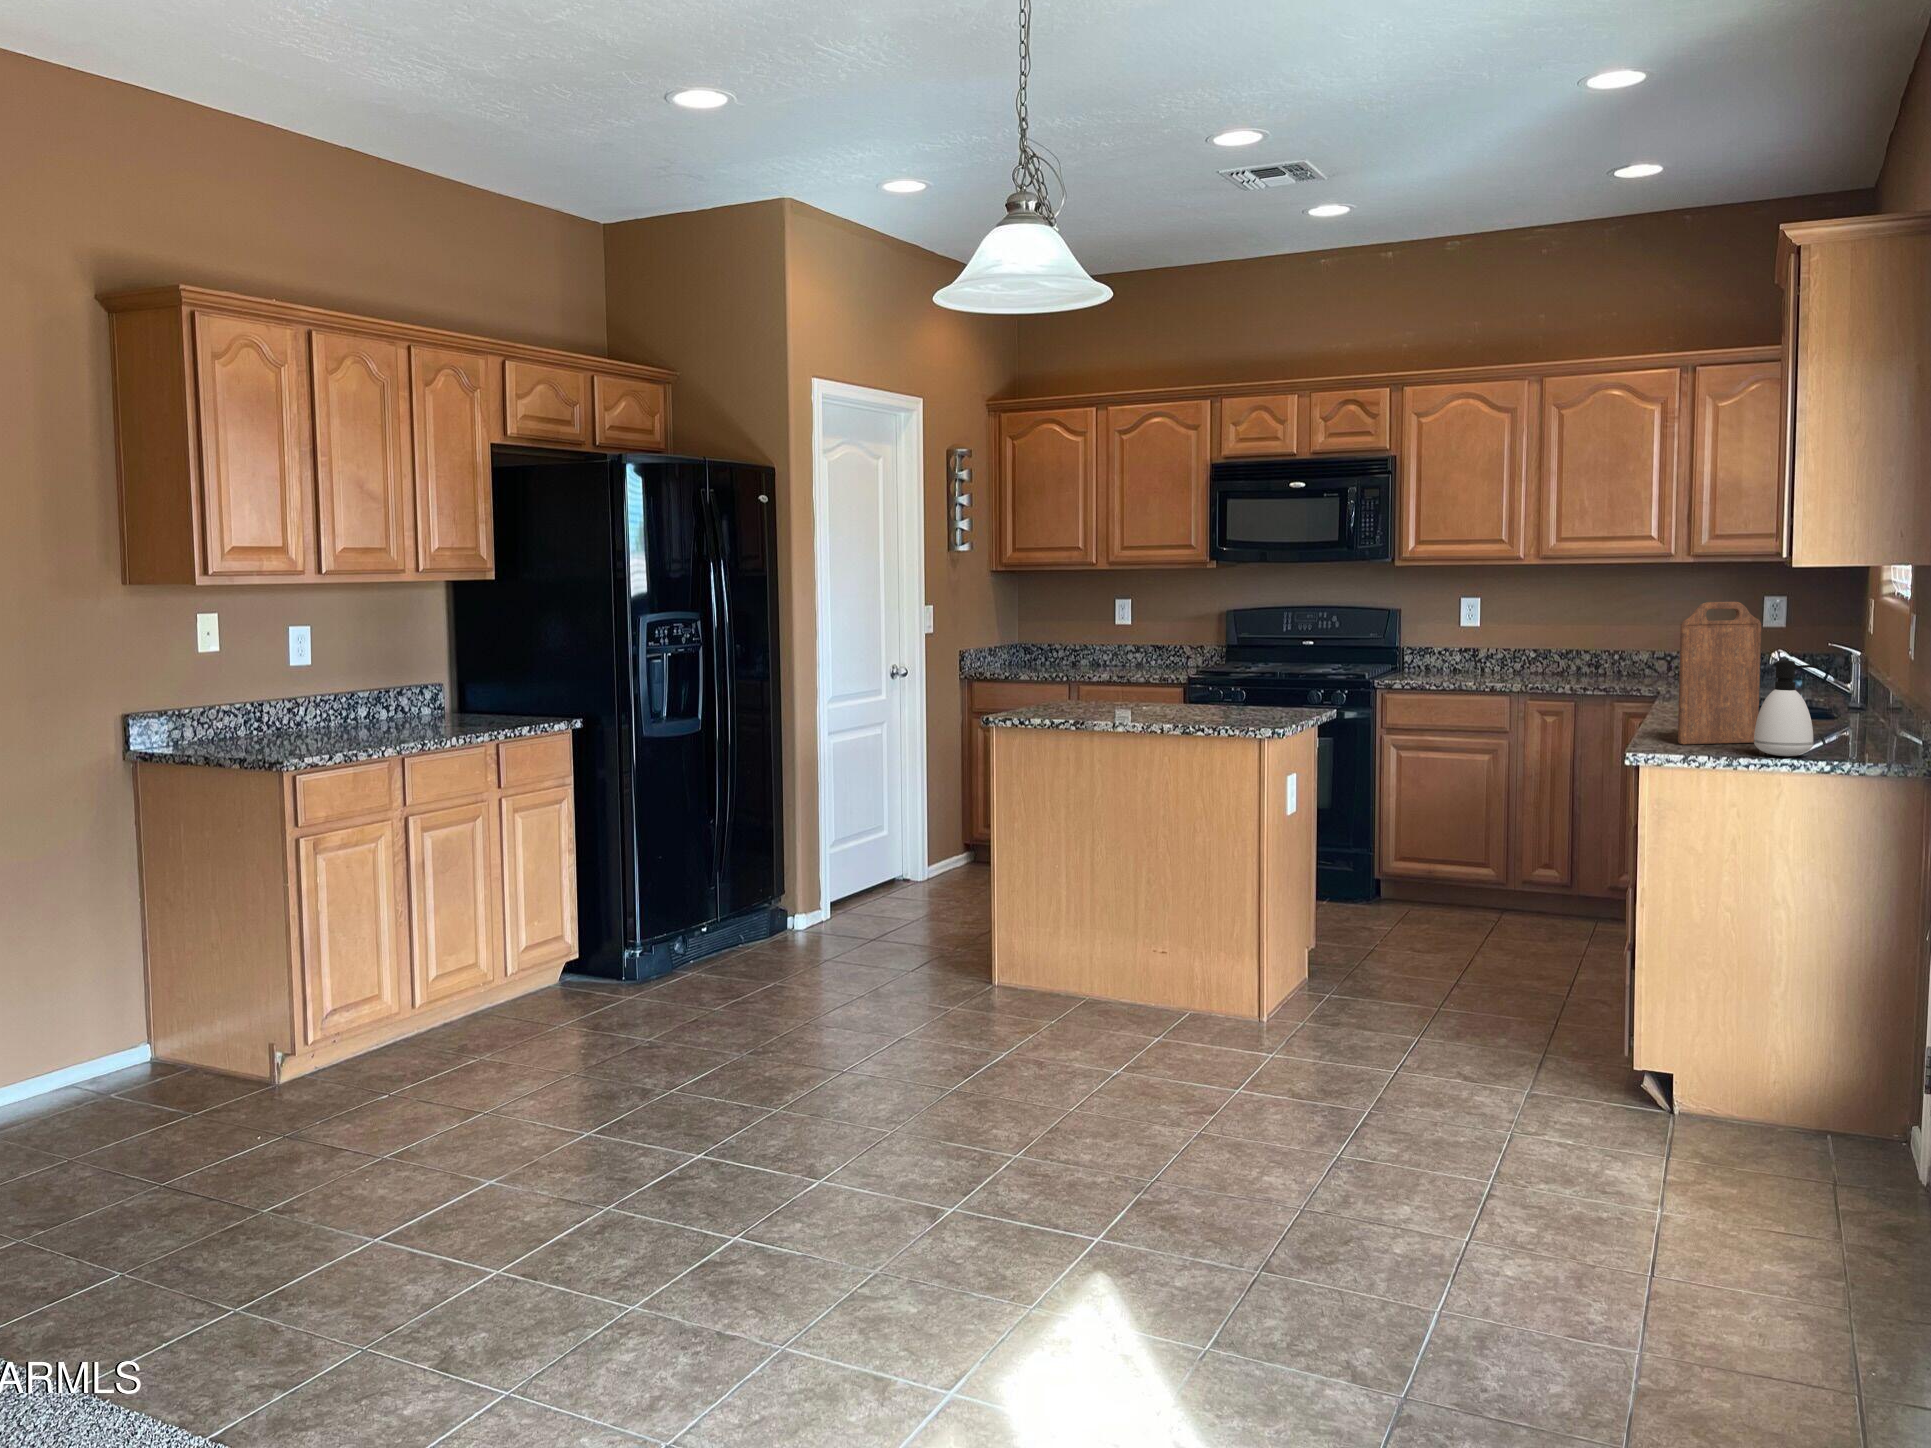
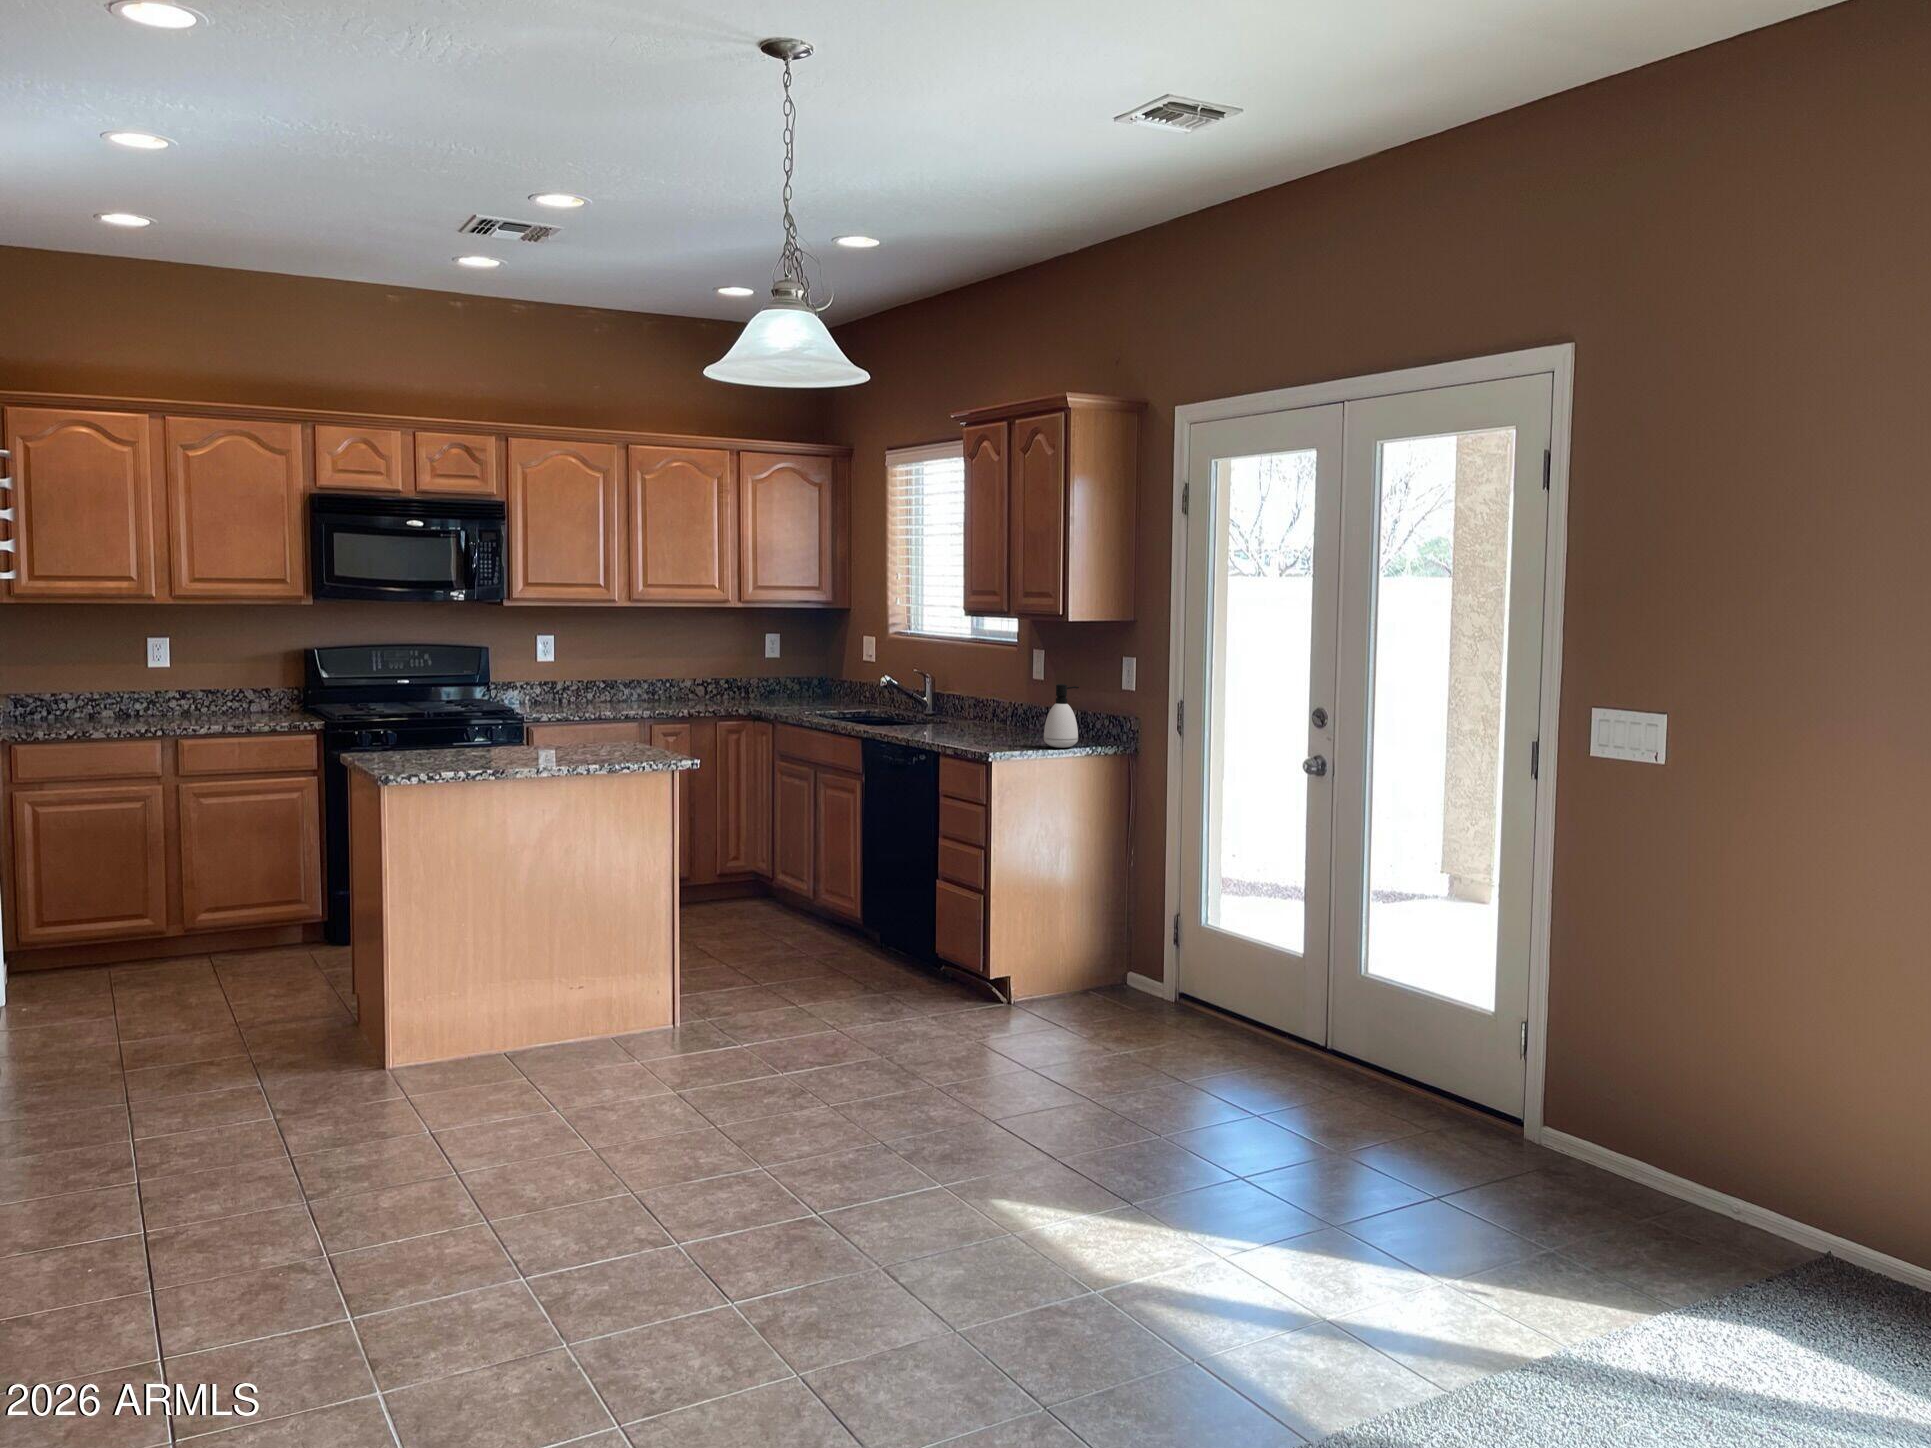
cutting board: present [1678,602,1761,744] -> none [977,644,1006,746]

